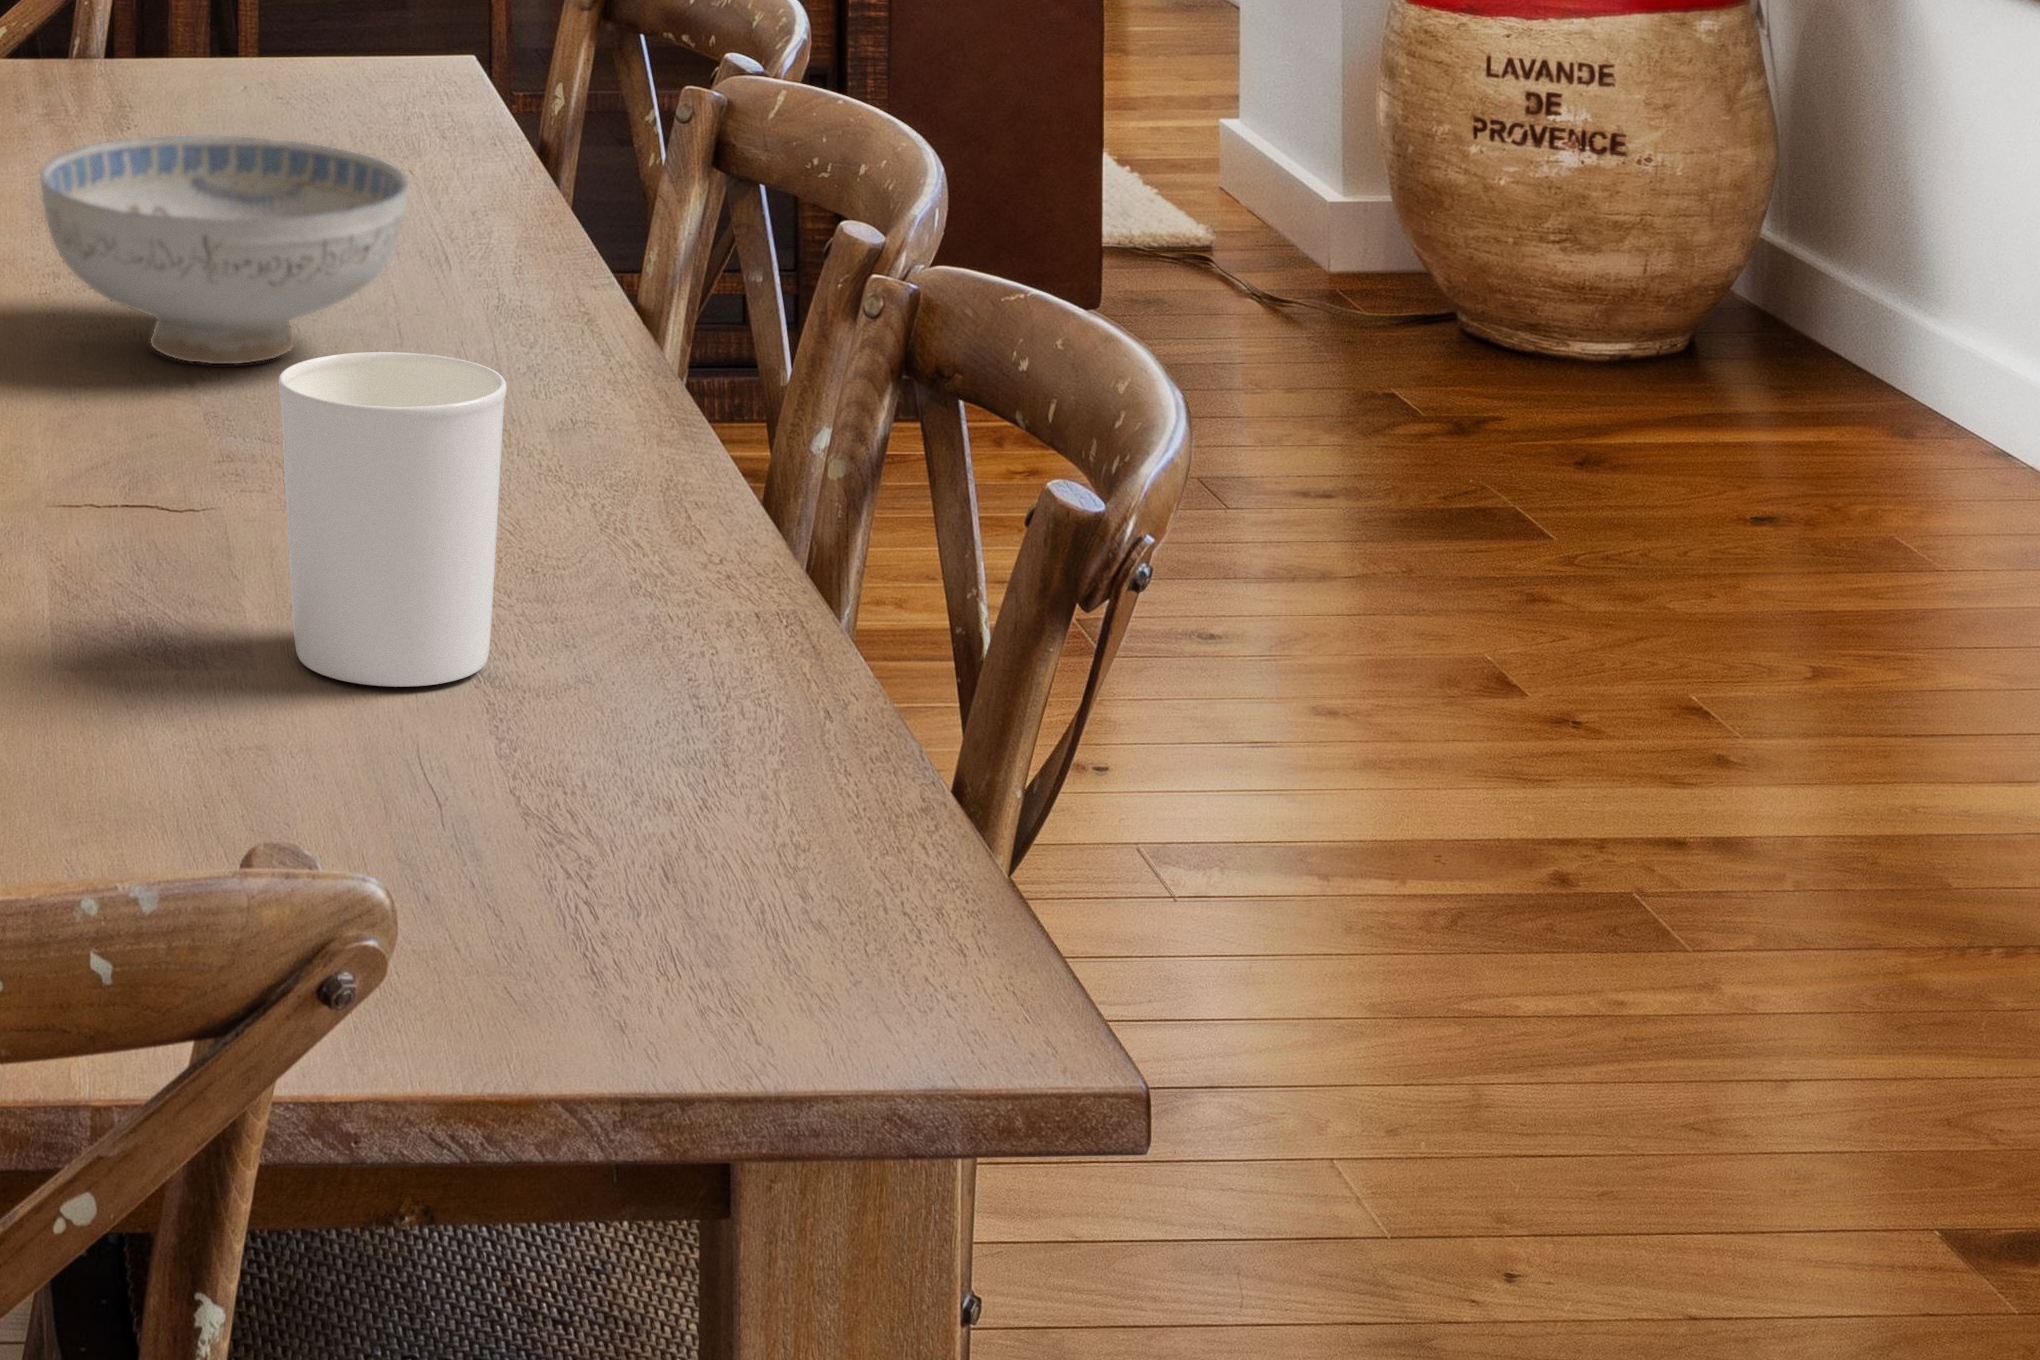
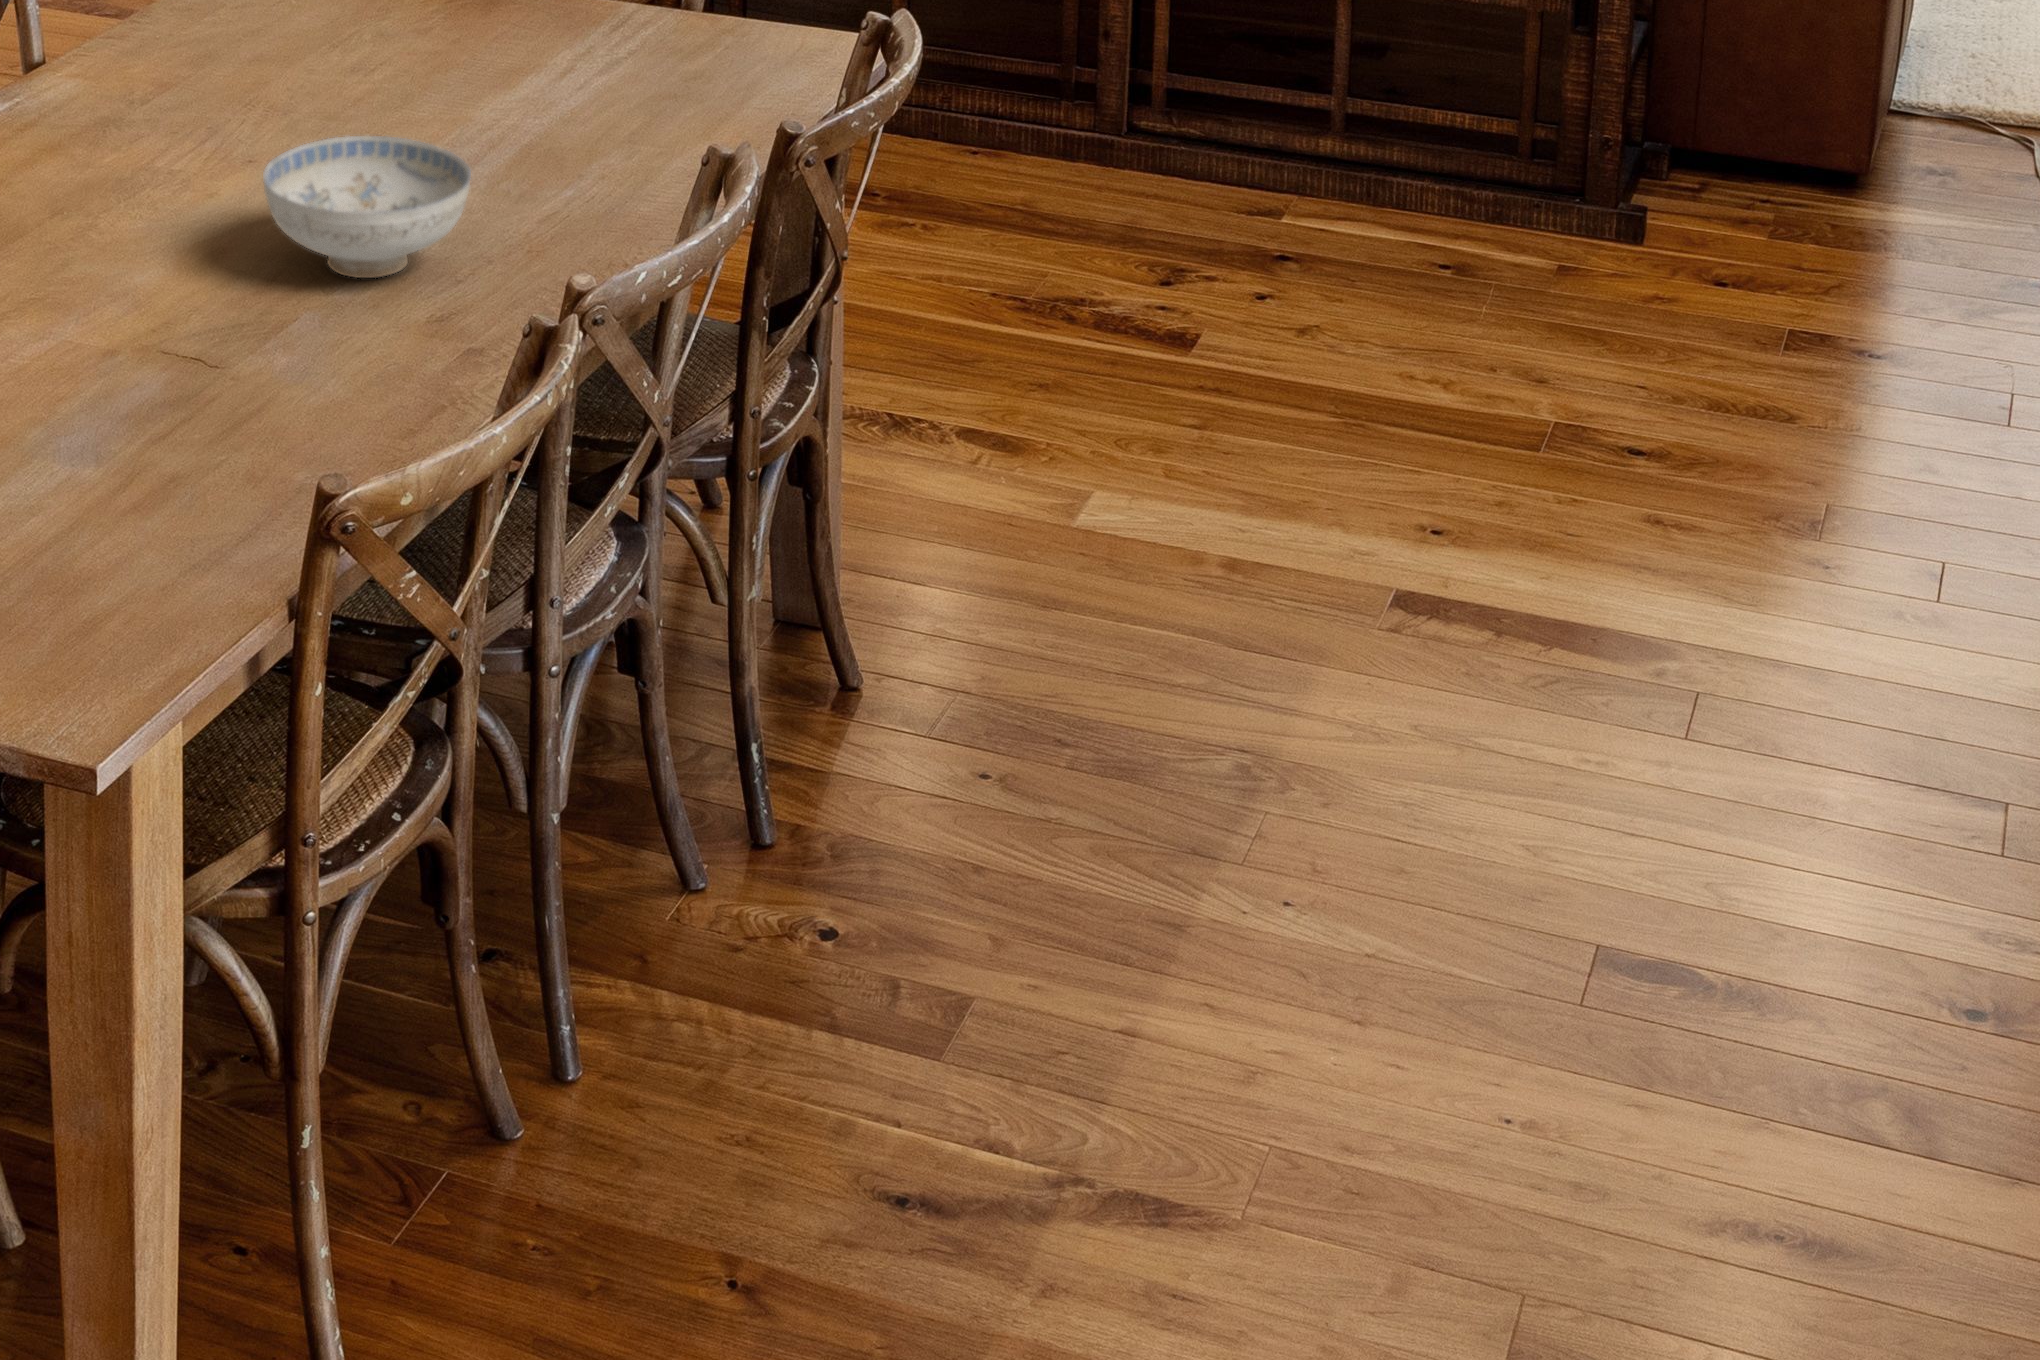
candle holder: present [278,352,507,687] -> none [59,333,175,506]

